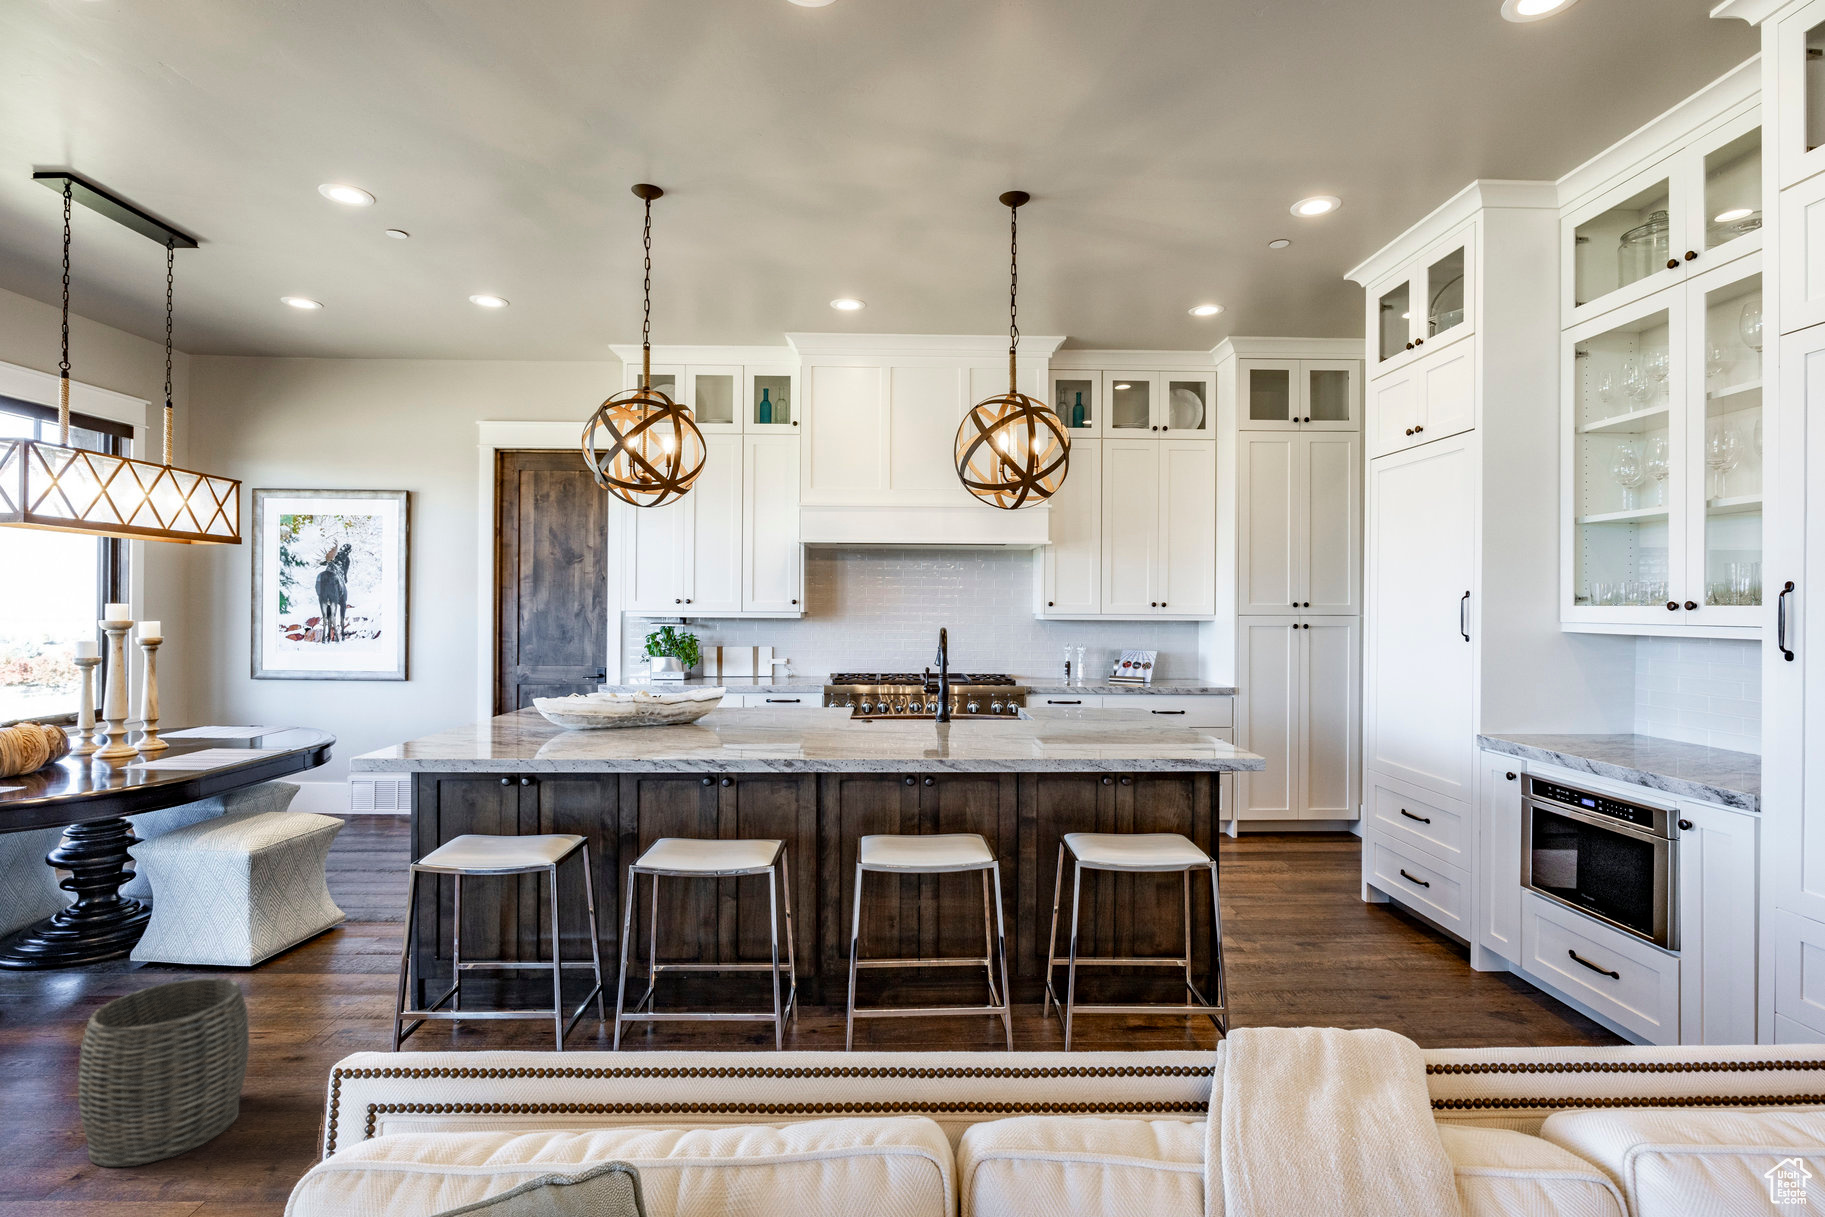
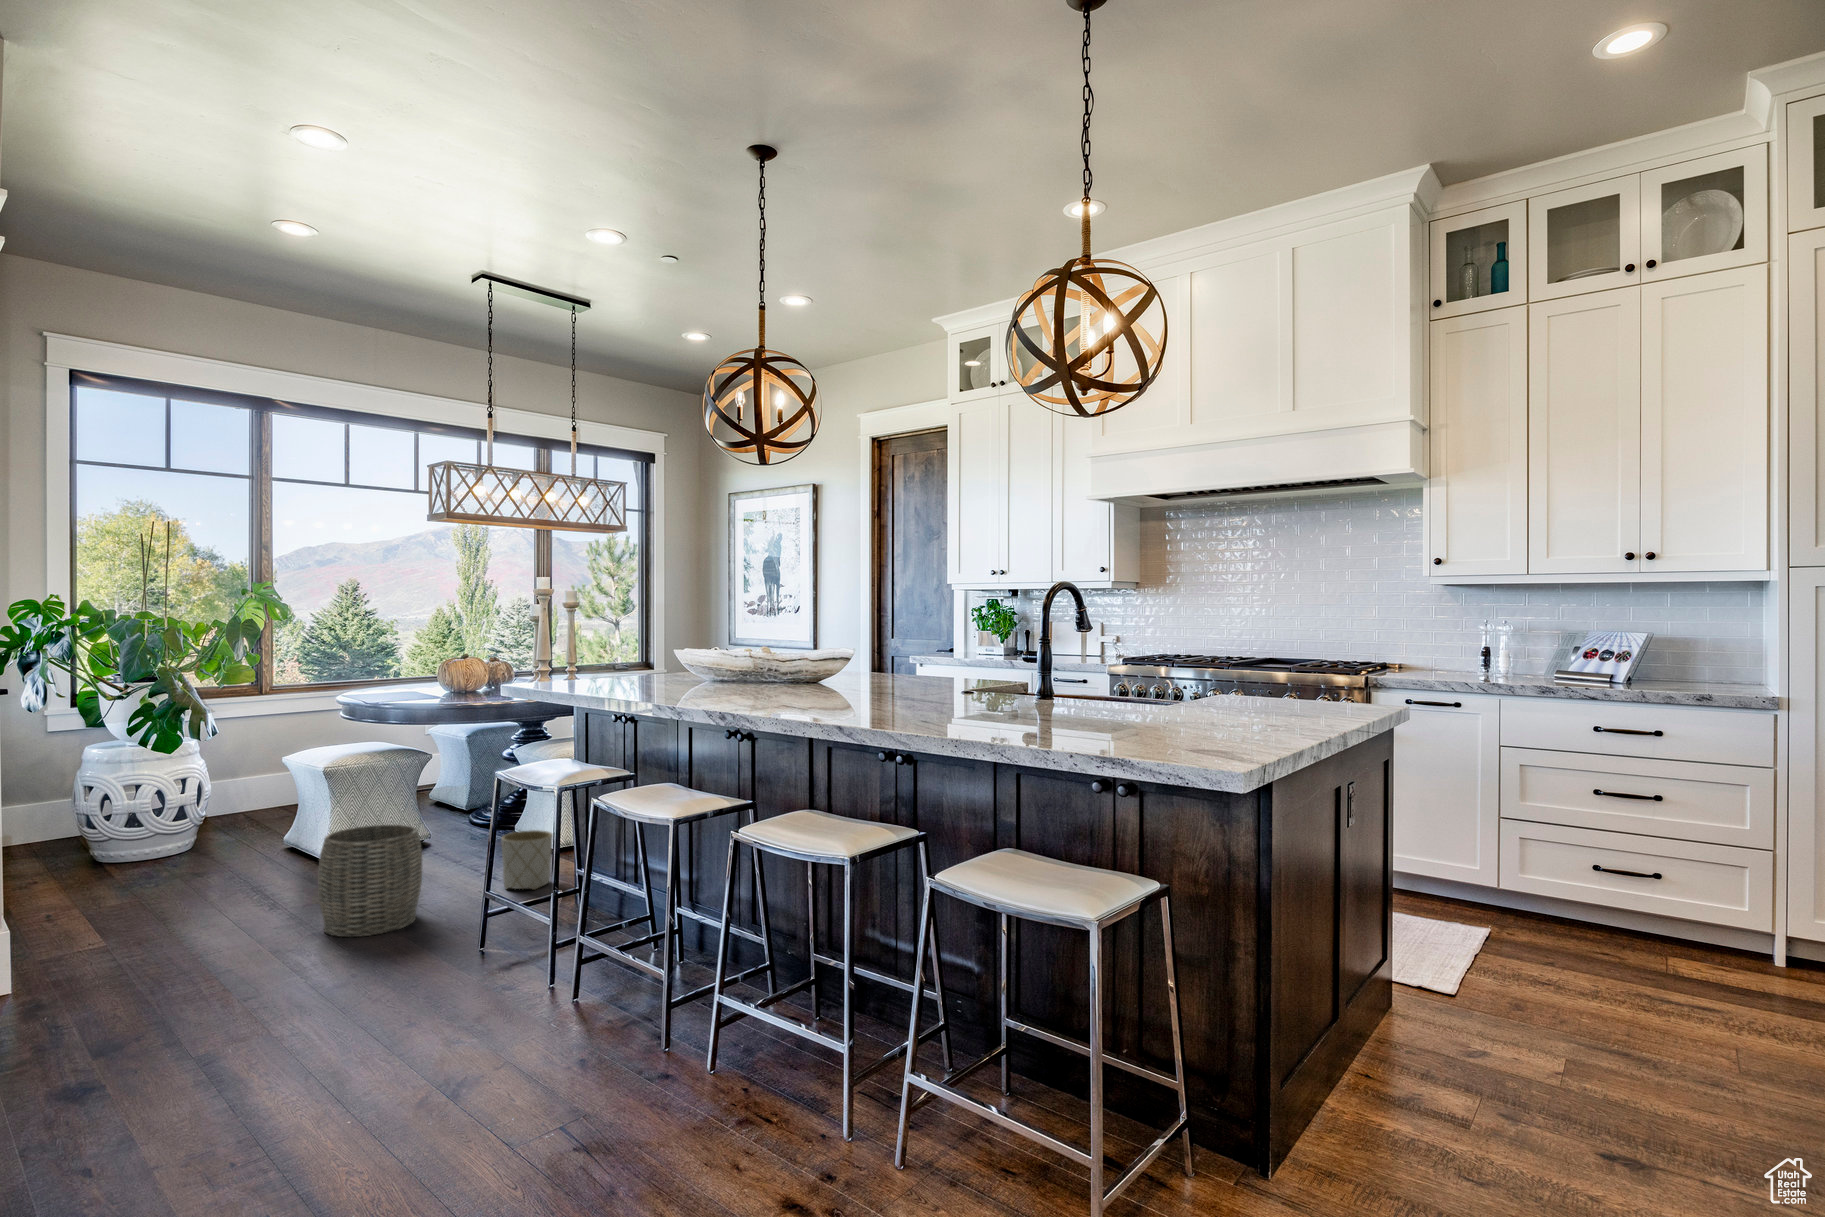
planter: none [276,943,349,1030] -> present [501,830,553,890]

